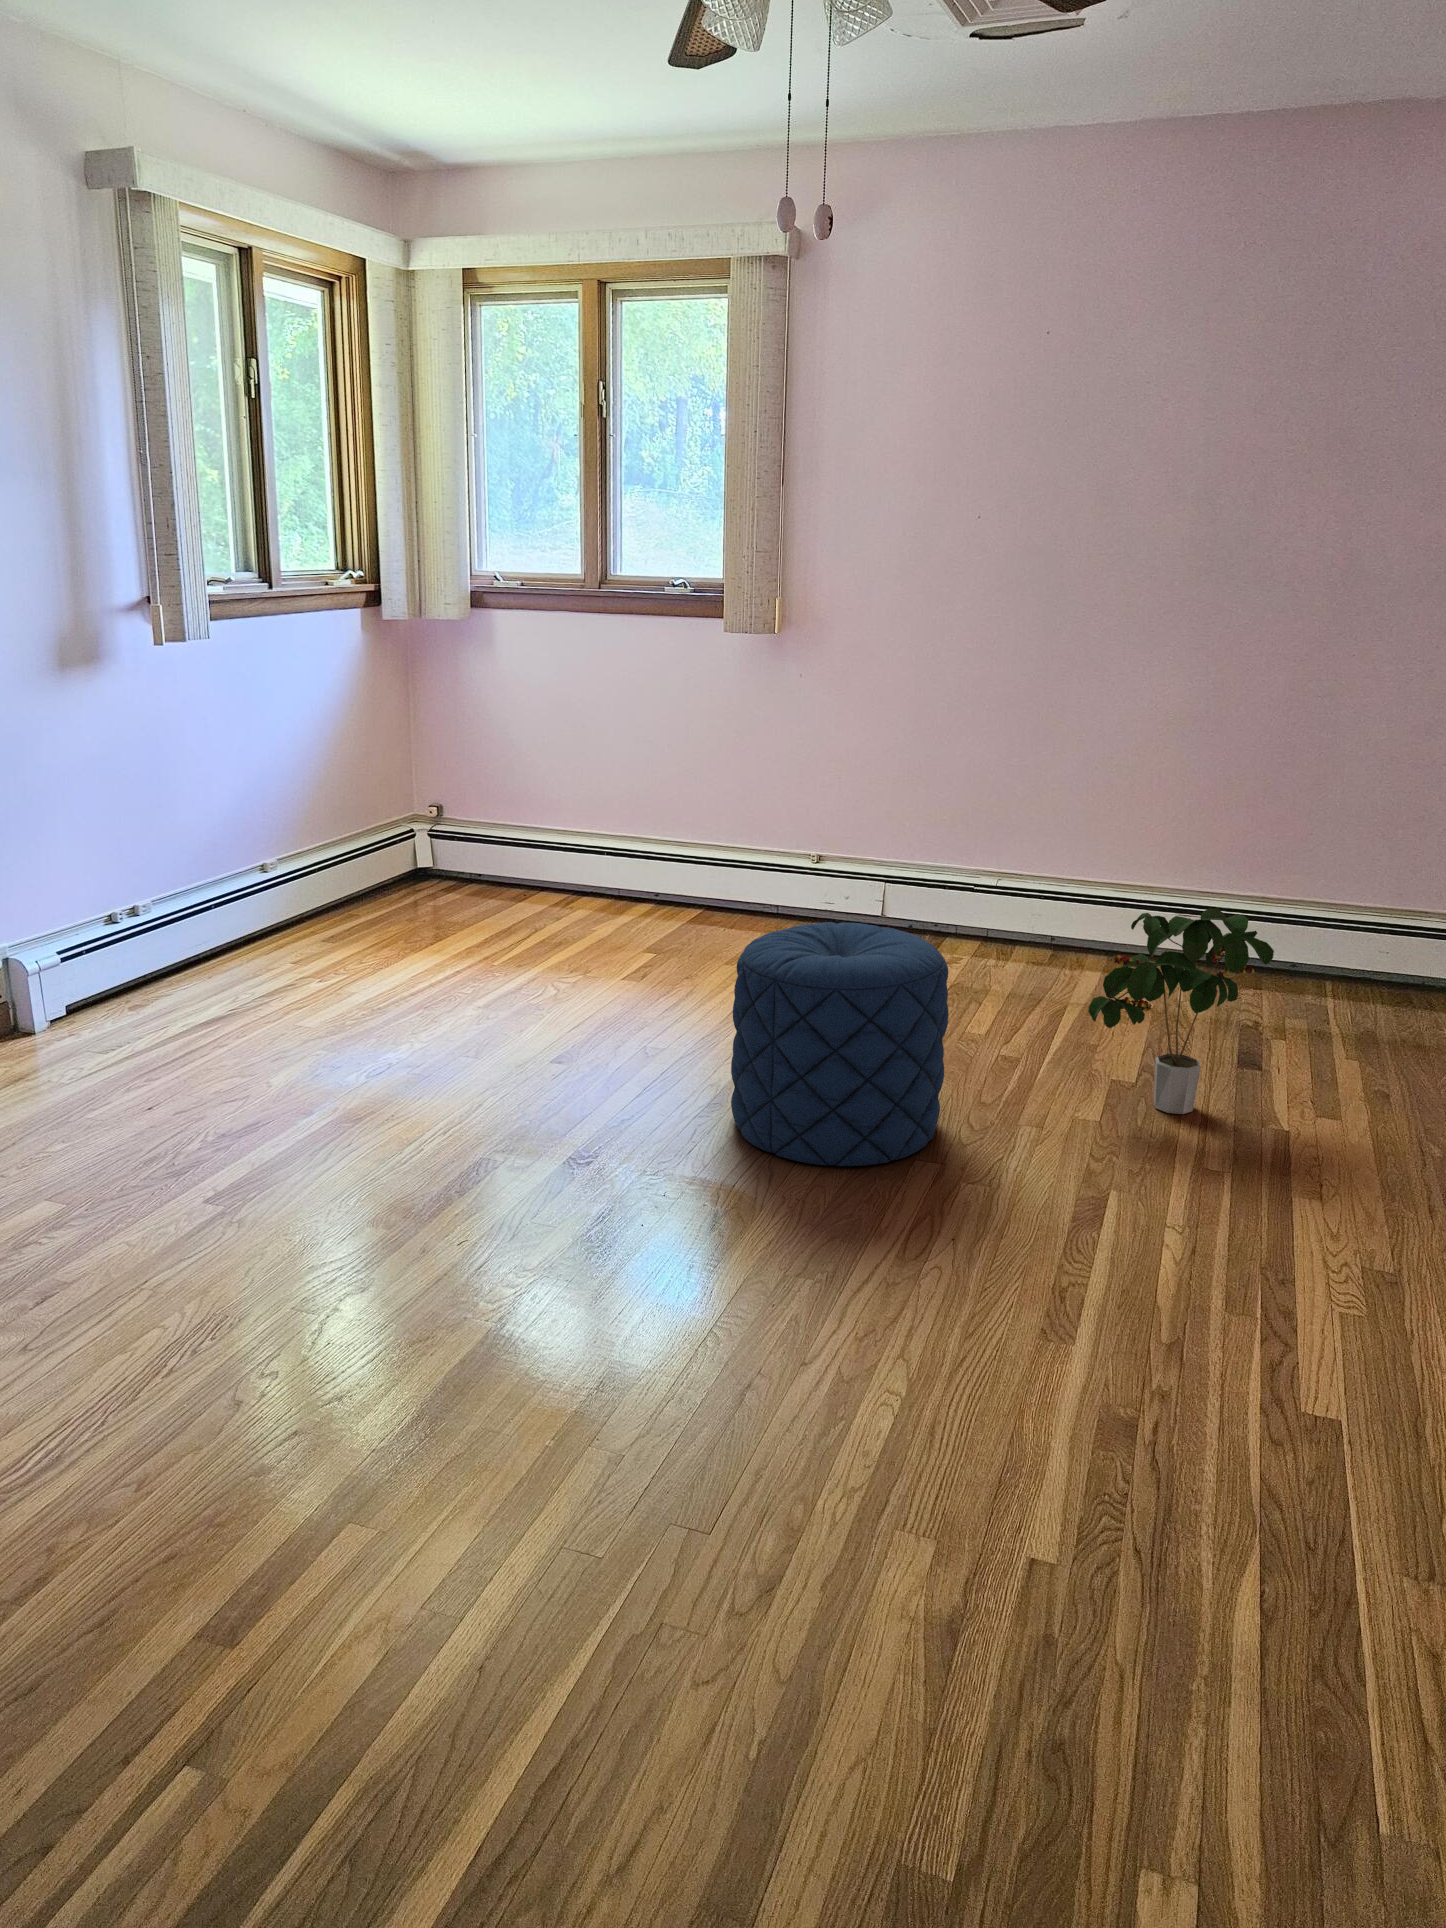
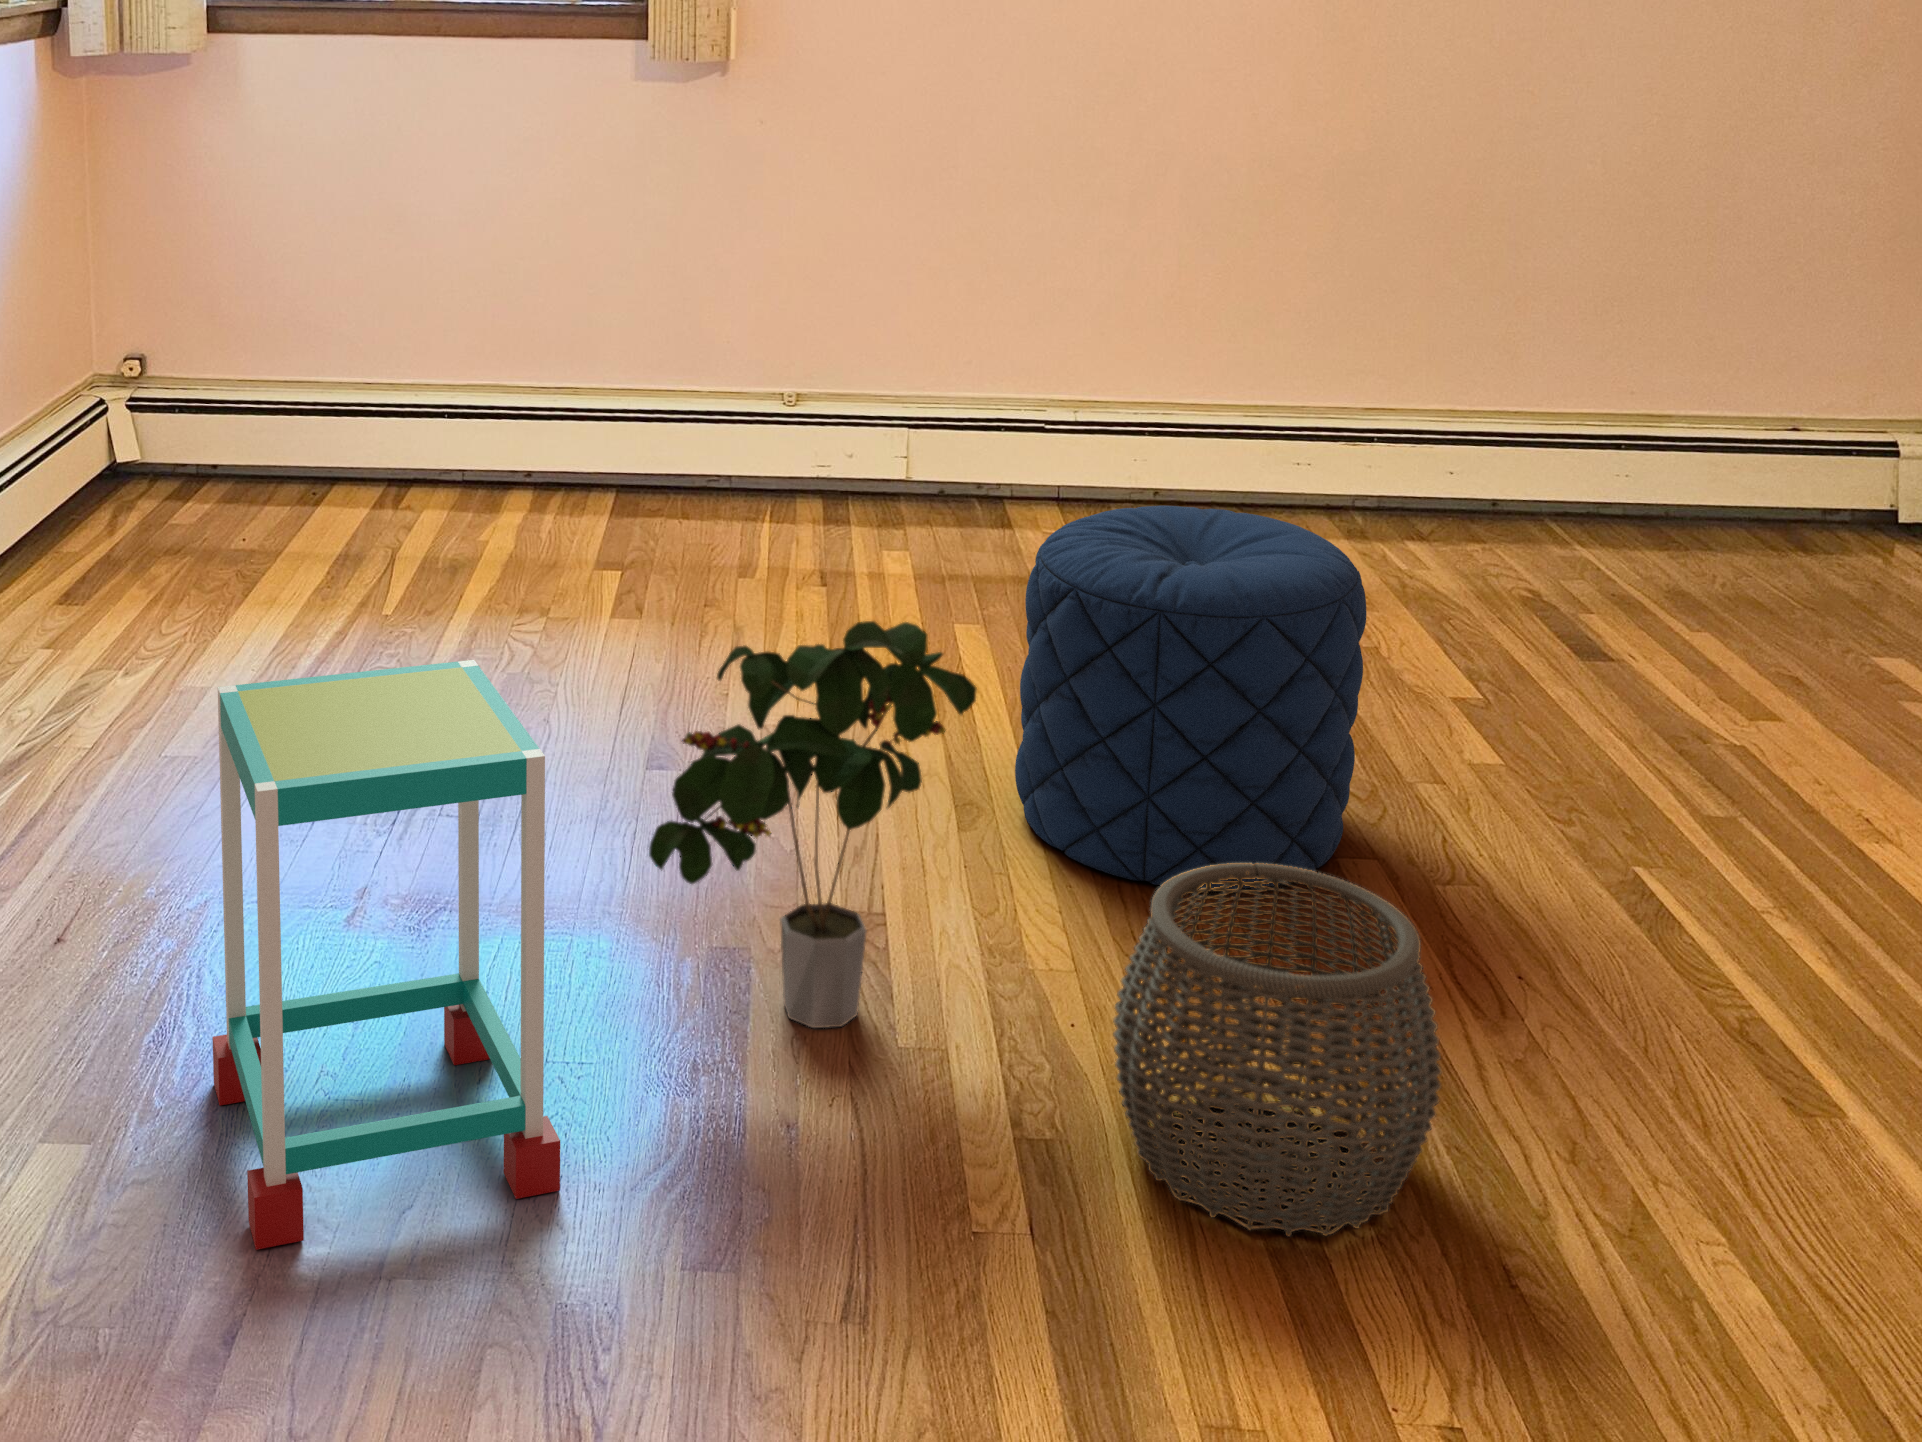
potted plant: present [1088,908,1274,1114] -> present [649,621,977,1028]
side table: none [82,957,311,1252] -> present [212,660,560,1250]
woven basket: none [570,1121,766,1341] -> present [1113,863,1441,1236]

